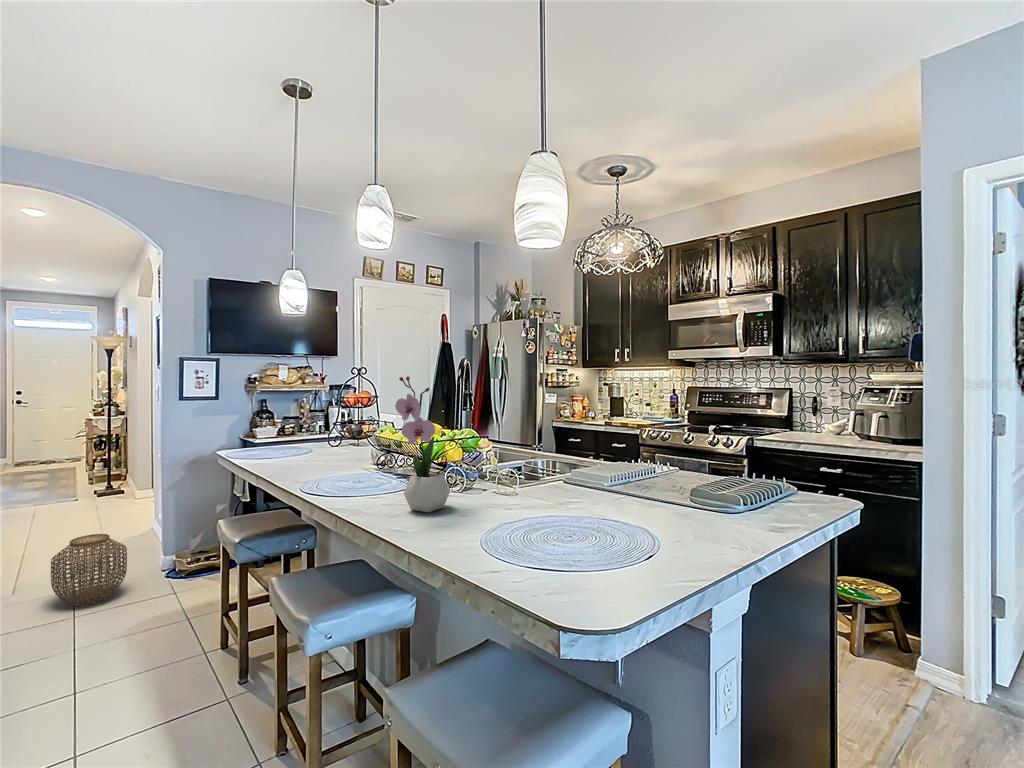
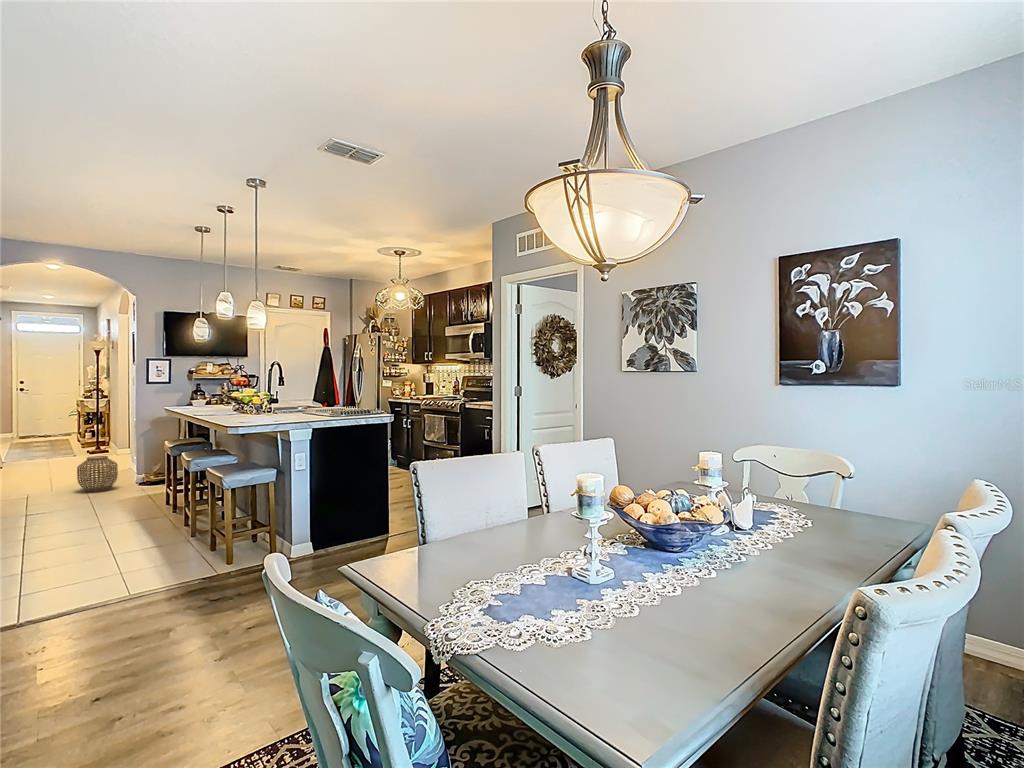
flower arrangement: present [395,376,455,512] -> none [218,369,242,415]

